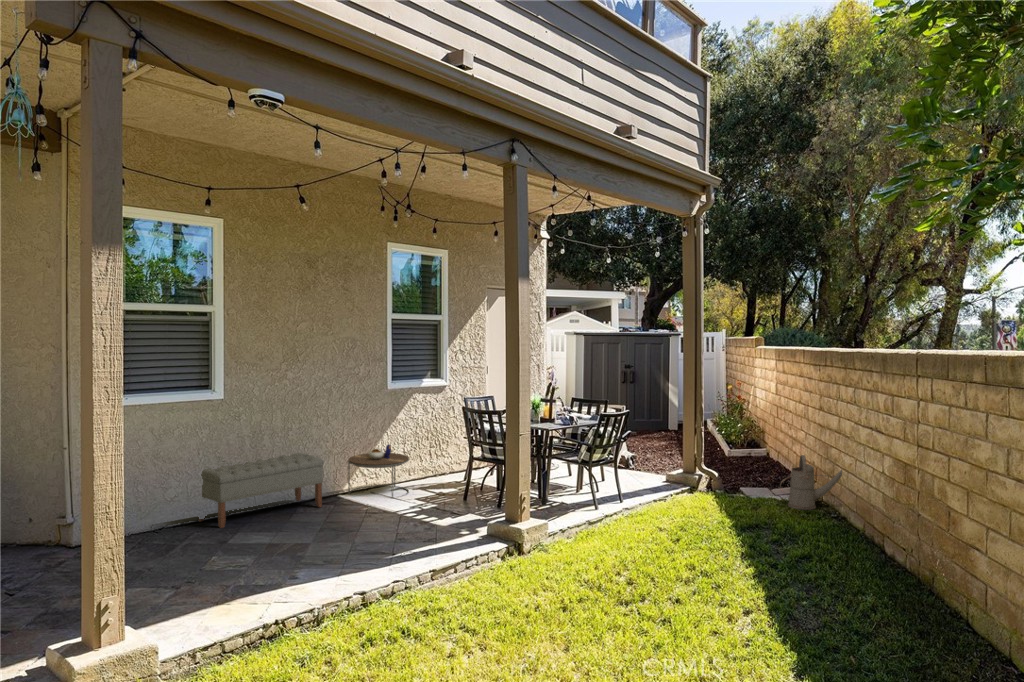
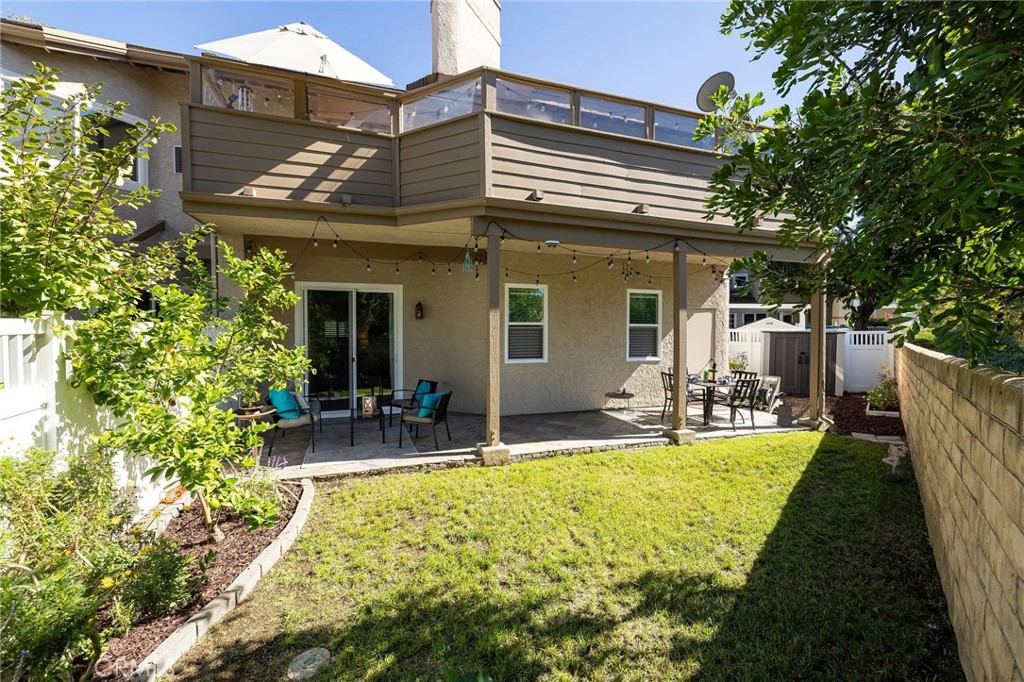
bench: present [199,453,324,528] -> none [535,389,591,419]
watering can: present [780,455,842,510] -> present [772,398,812,427]
potted plant: none [863,513,909,580] -> present [882,445,908,481]

